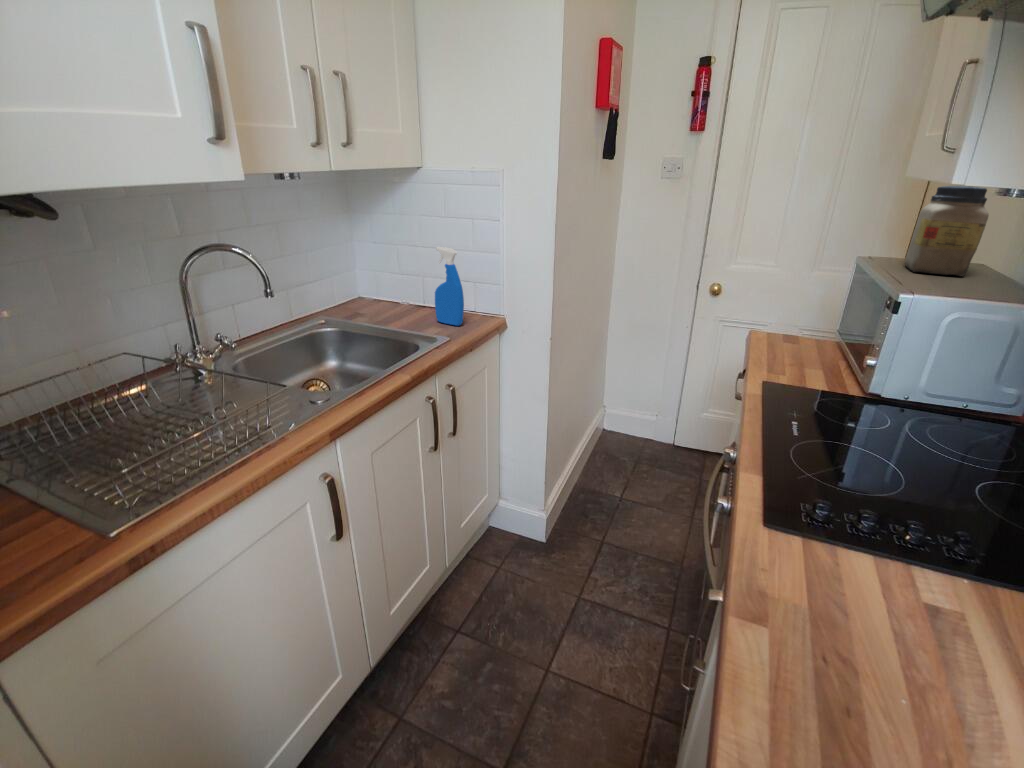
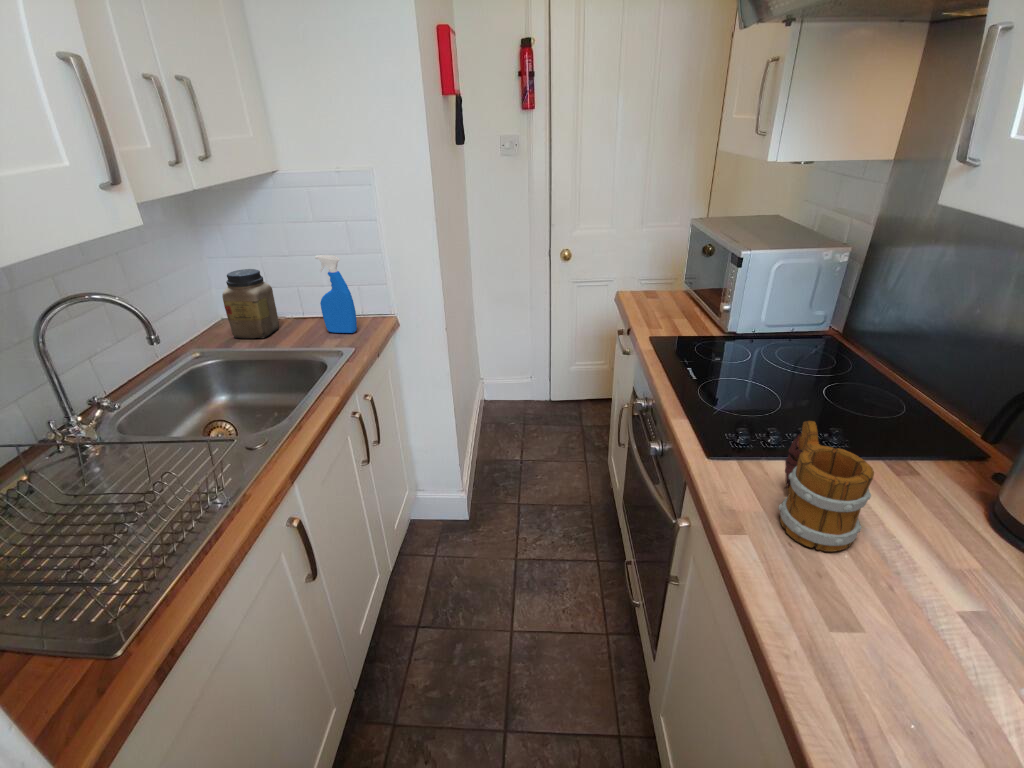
jar: present [905,186,989,276] -> present [222,269,279,339]
mug: none [823,500,969,693] -> present [779,421,874,552]

